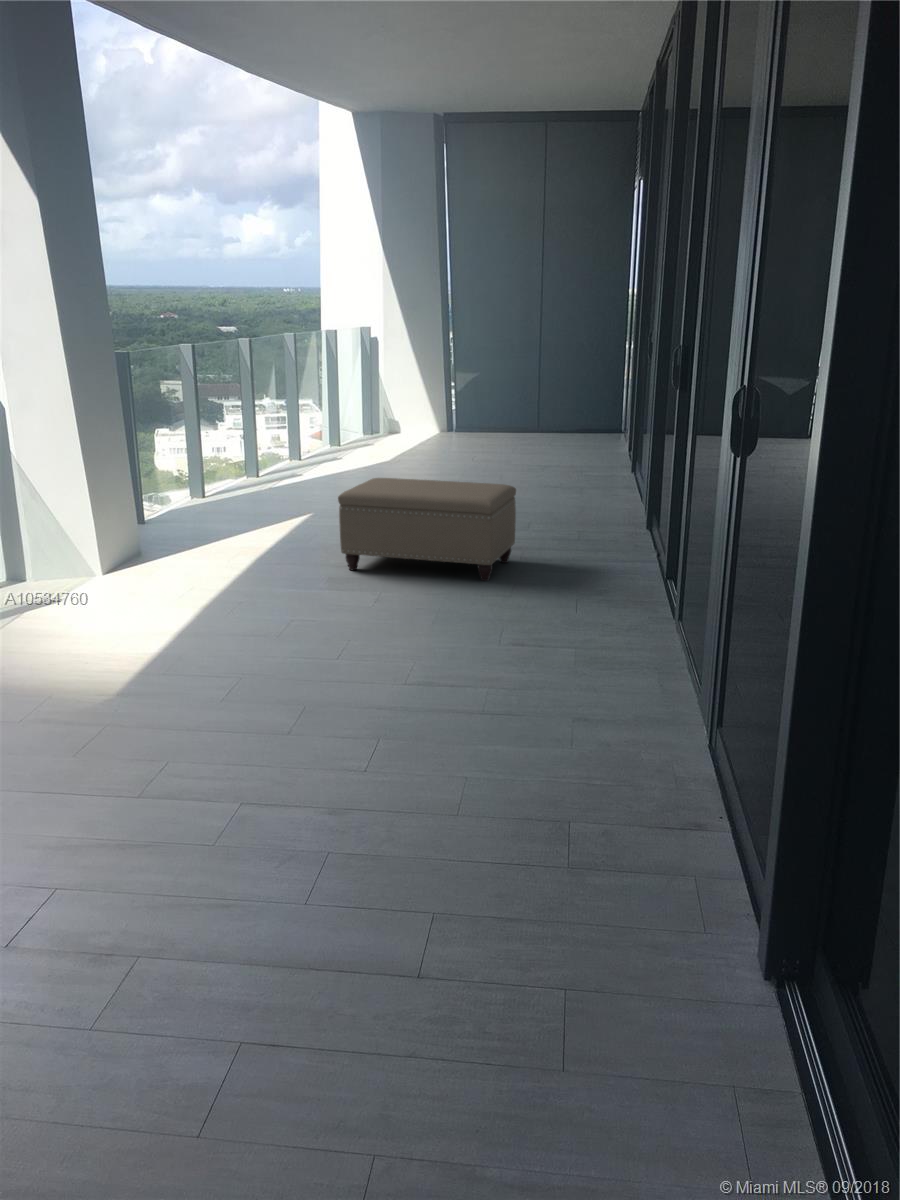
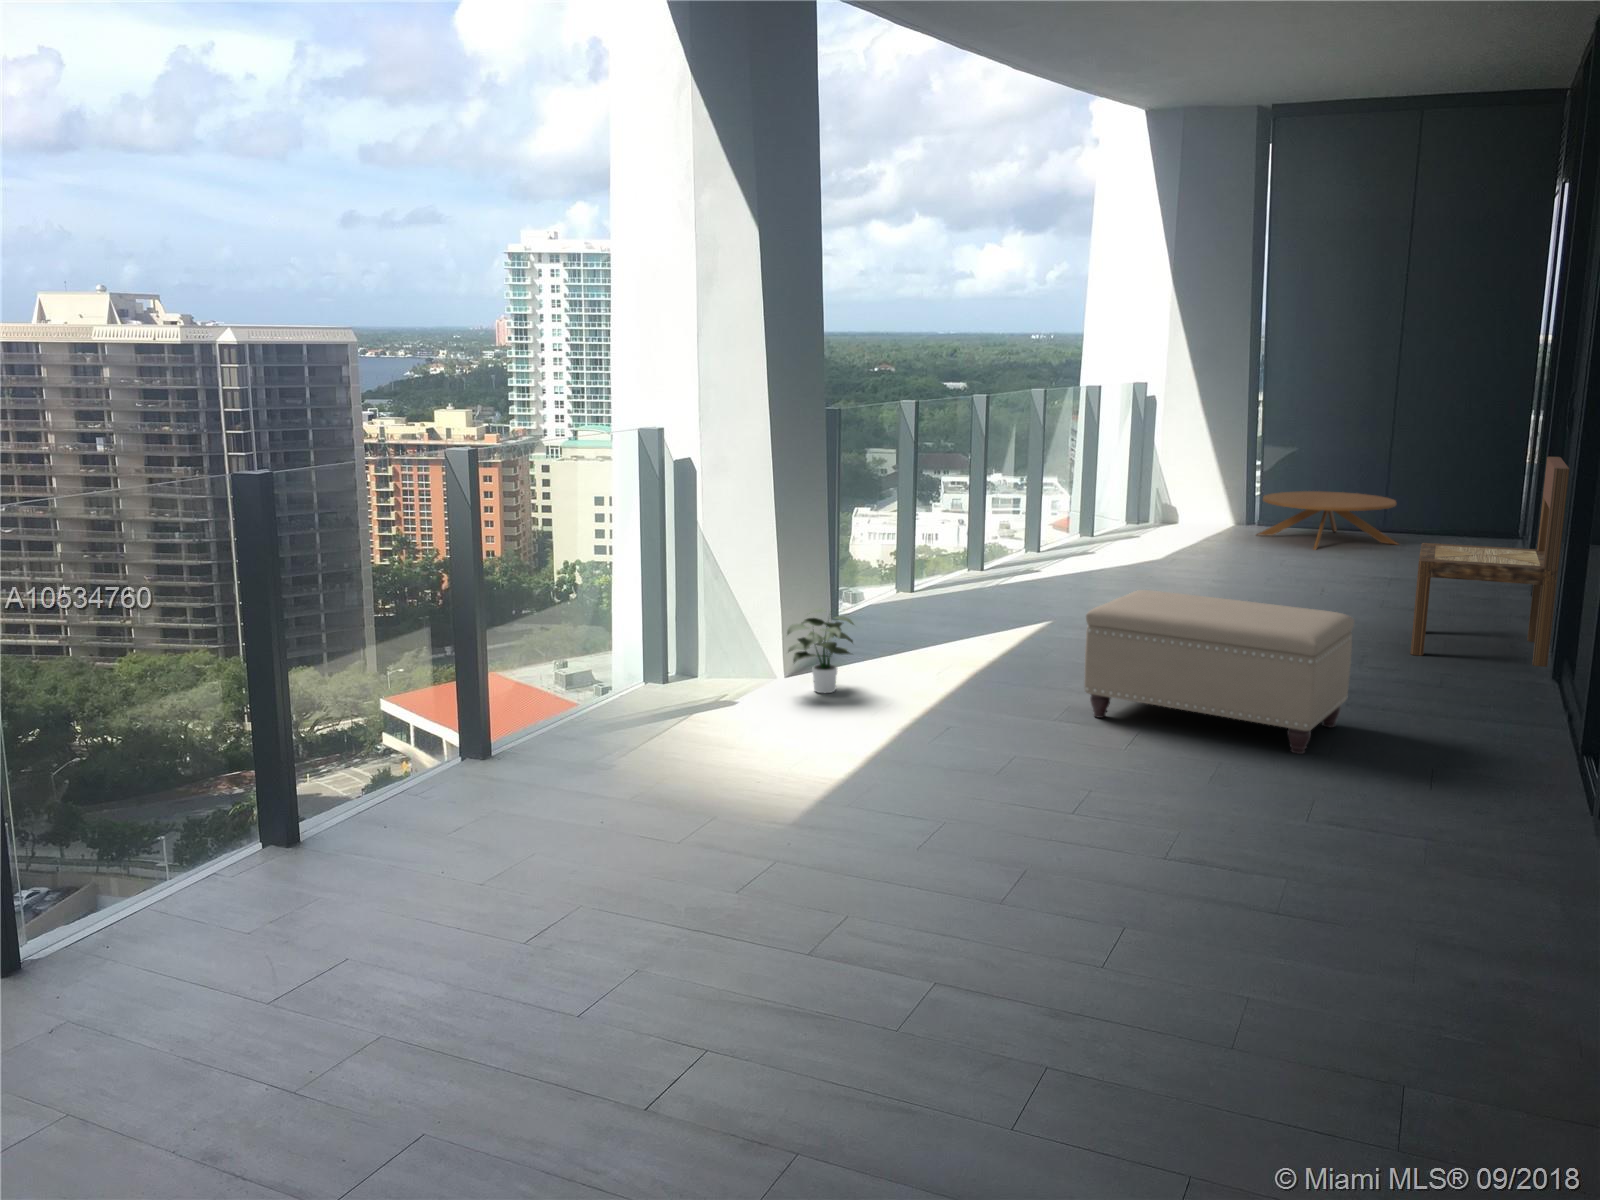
dining chair: none [556,374,644,514] -> present [1411,457,1569,667]
coffee table: none [455,405,551,447] -> present [1258,491,1398,550]
potted plant: none [113,507,169,571] -> present [787,609,854,693]

